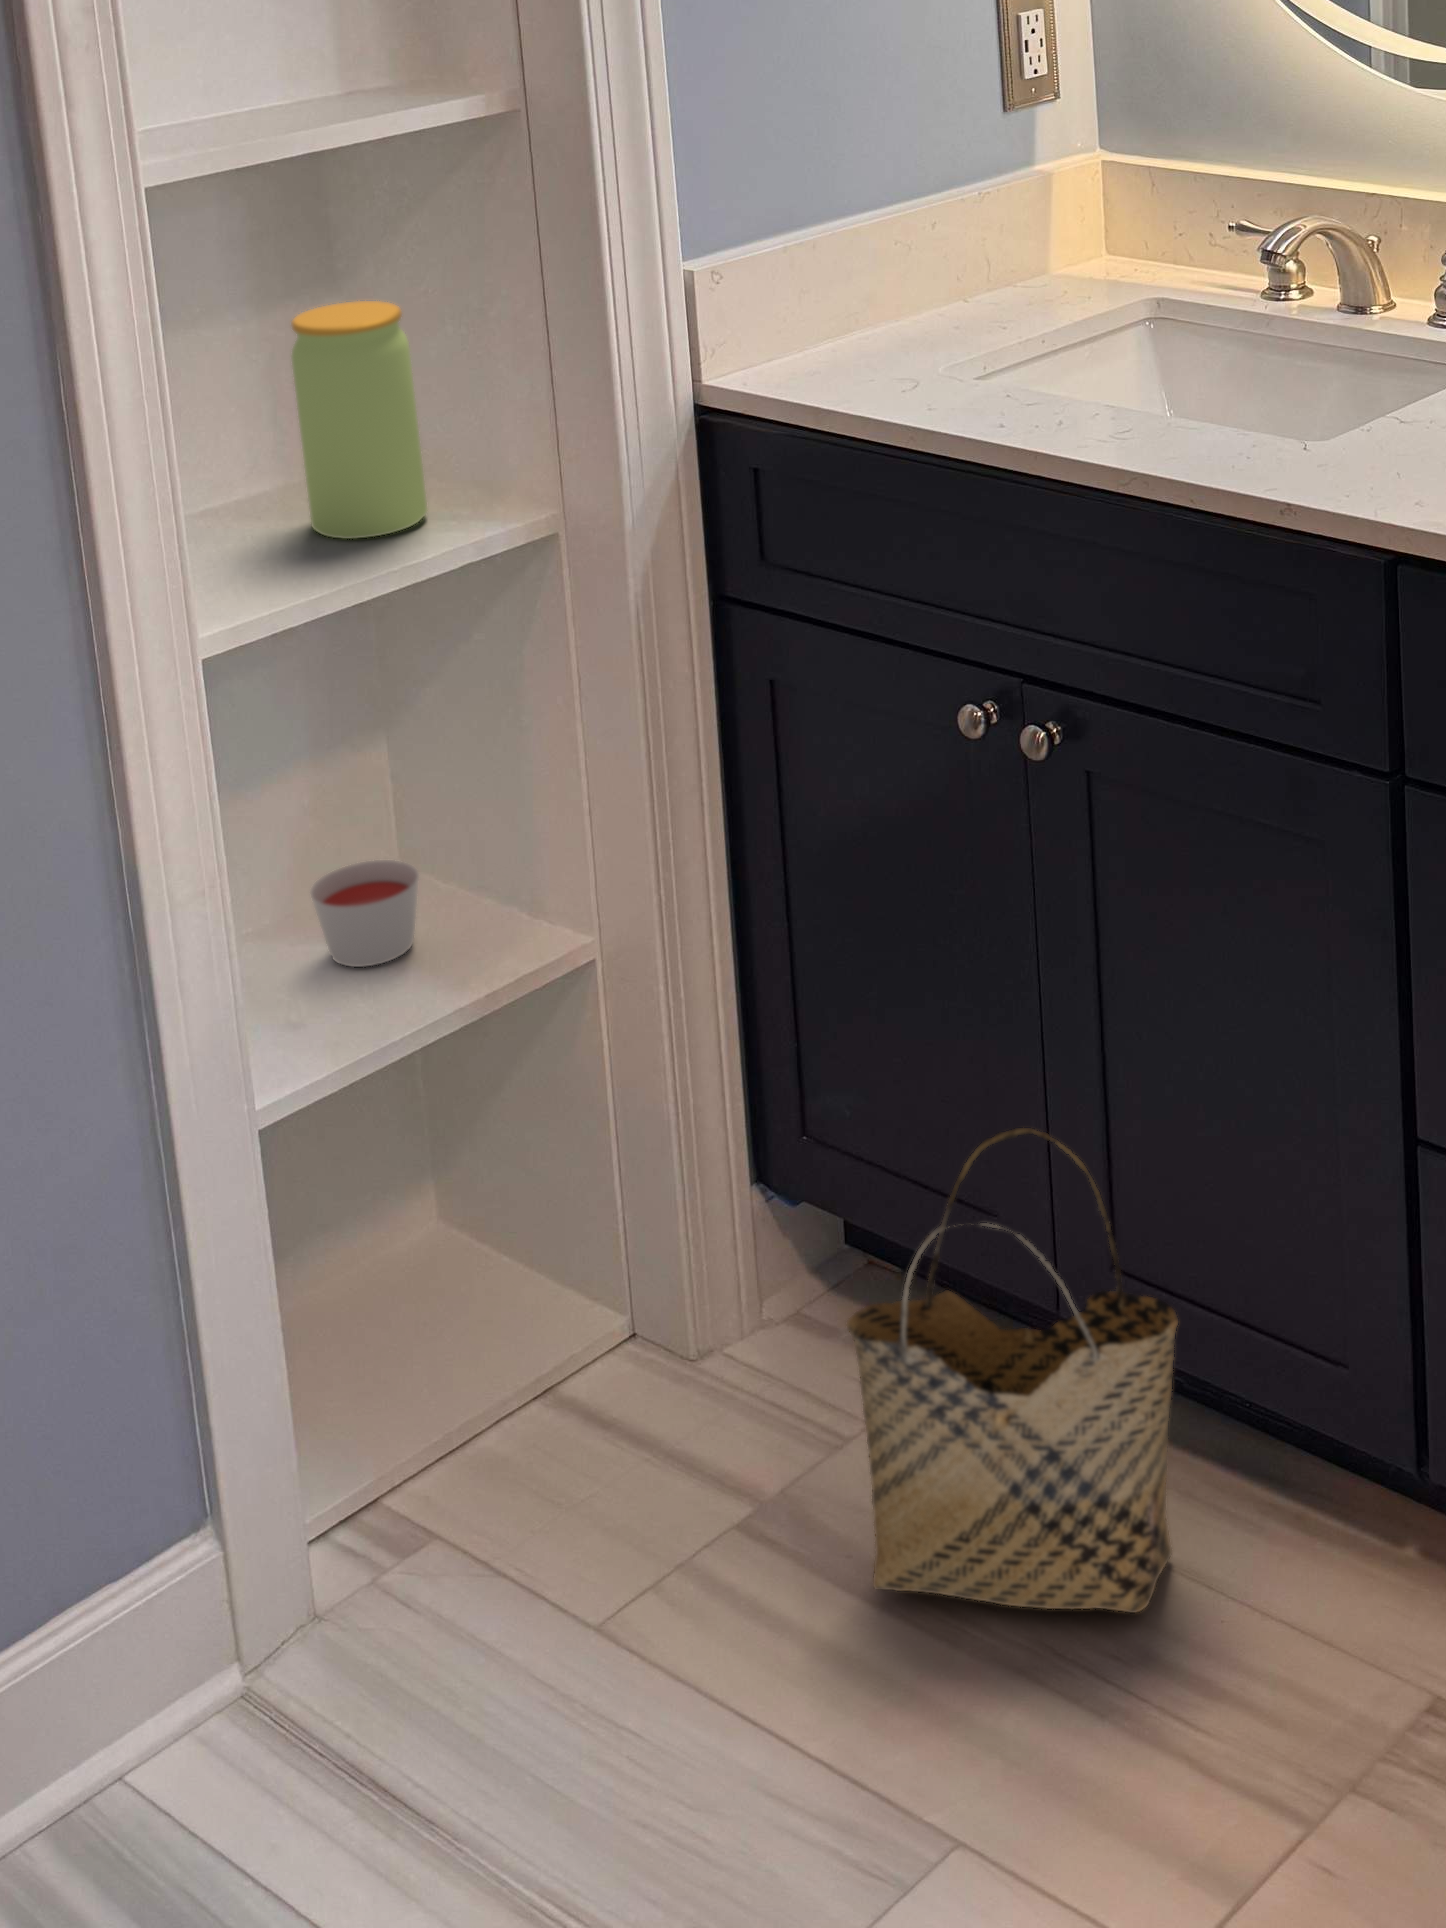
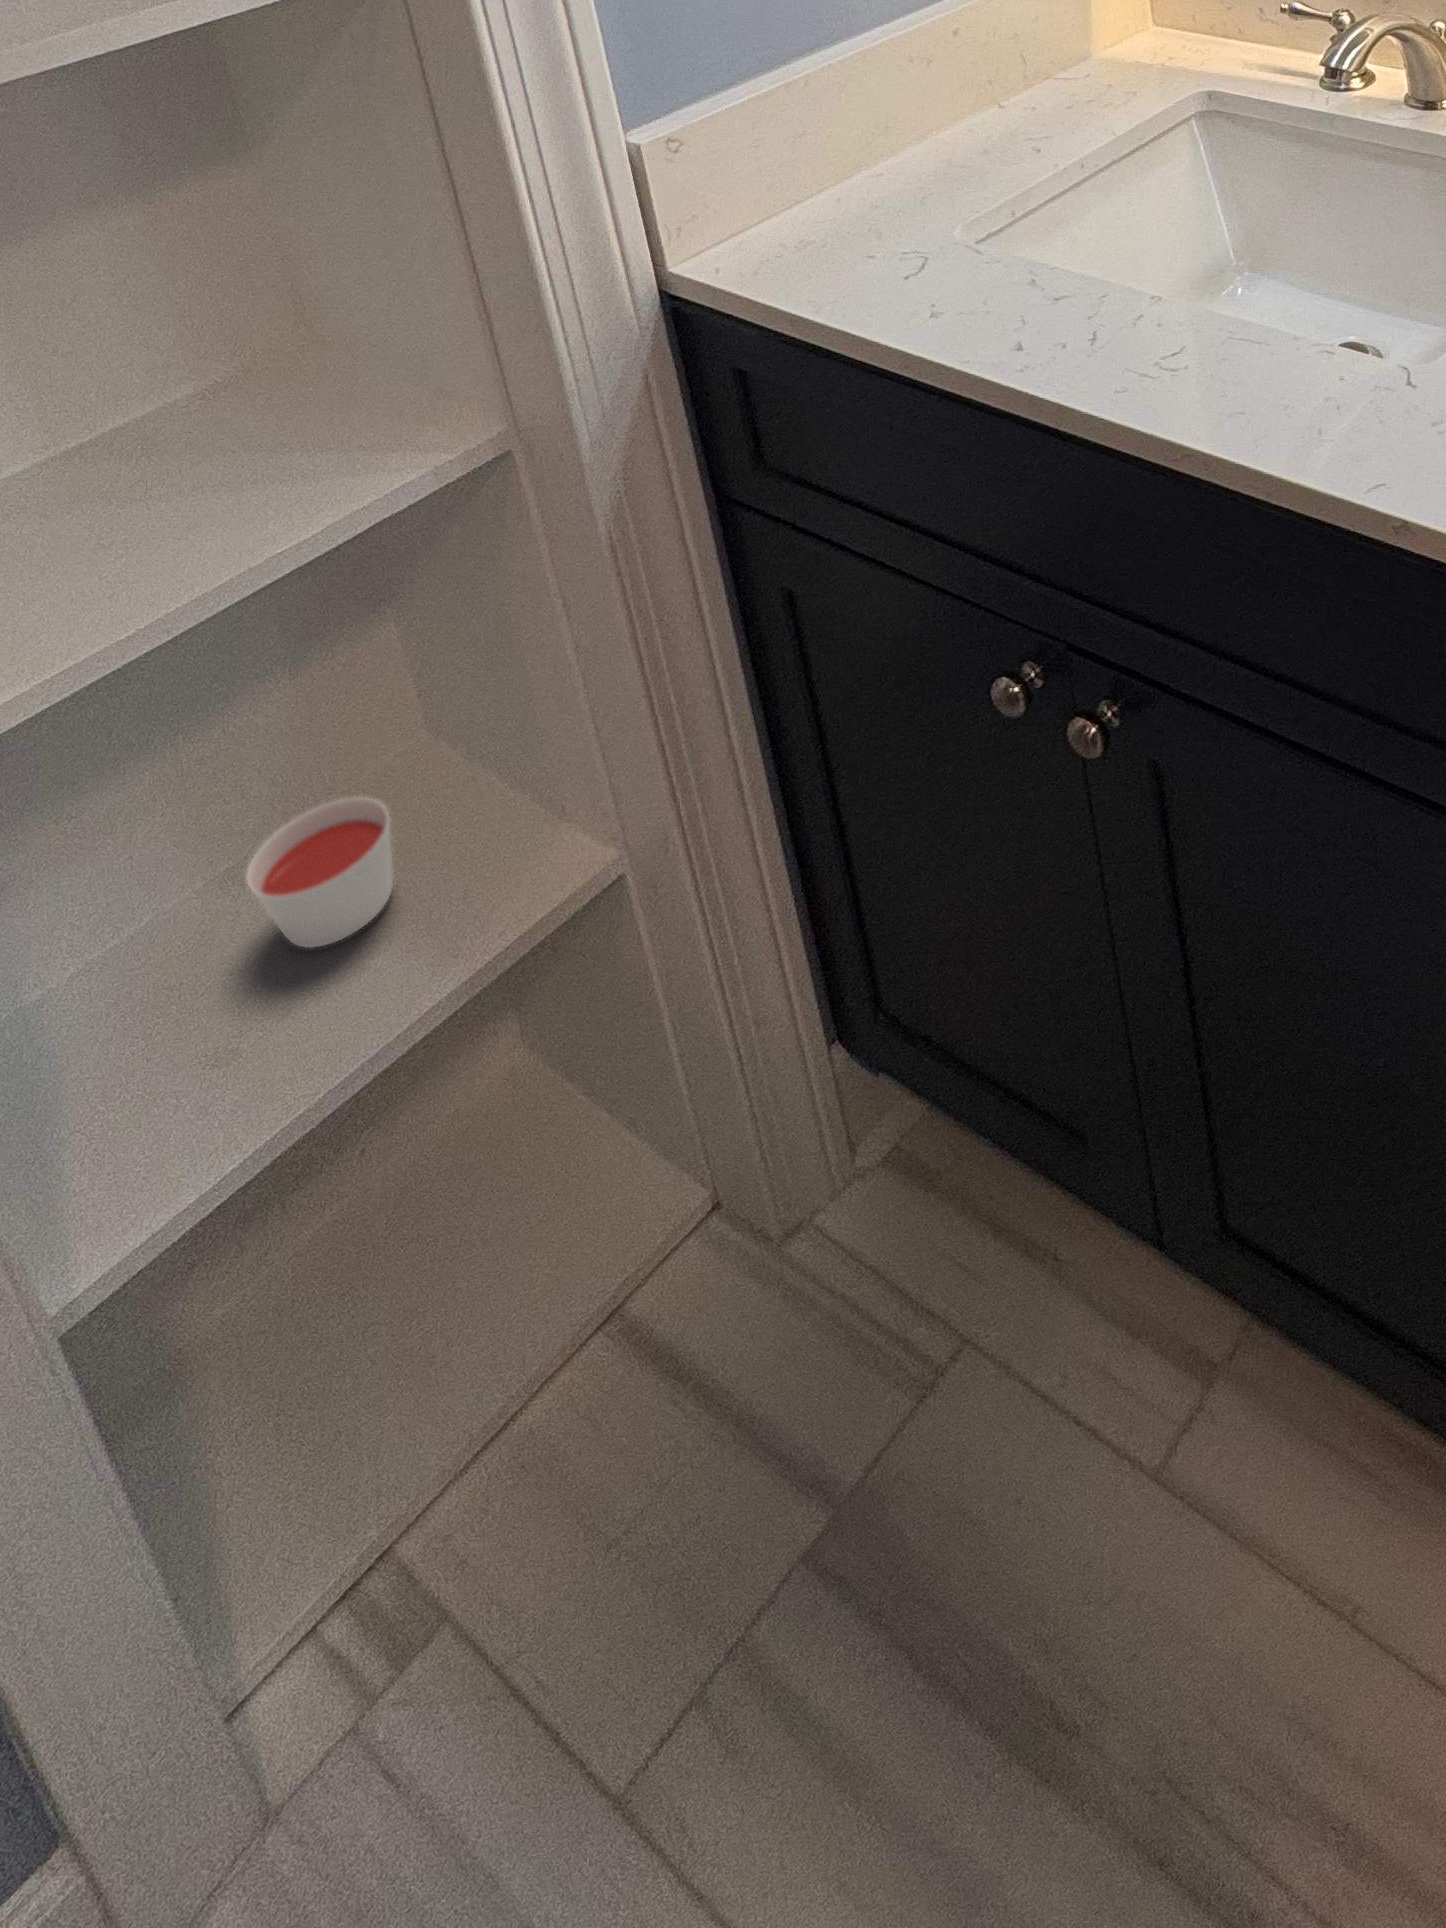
jar: present [292,301,427,539] -> none [91,207,330,511]
woven basket: present [847,1128,1178,1613] -> none [893,1164,1304,1748]

